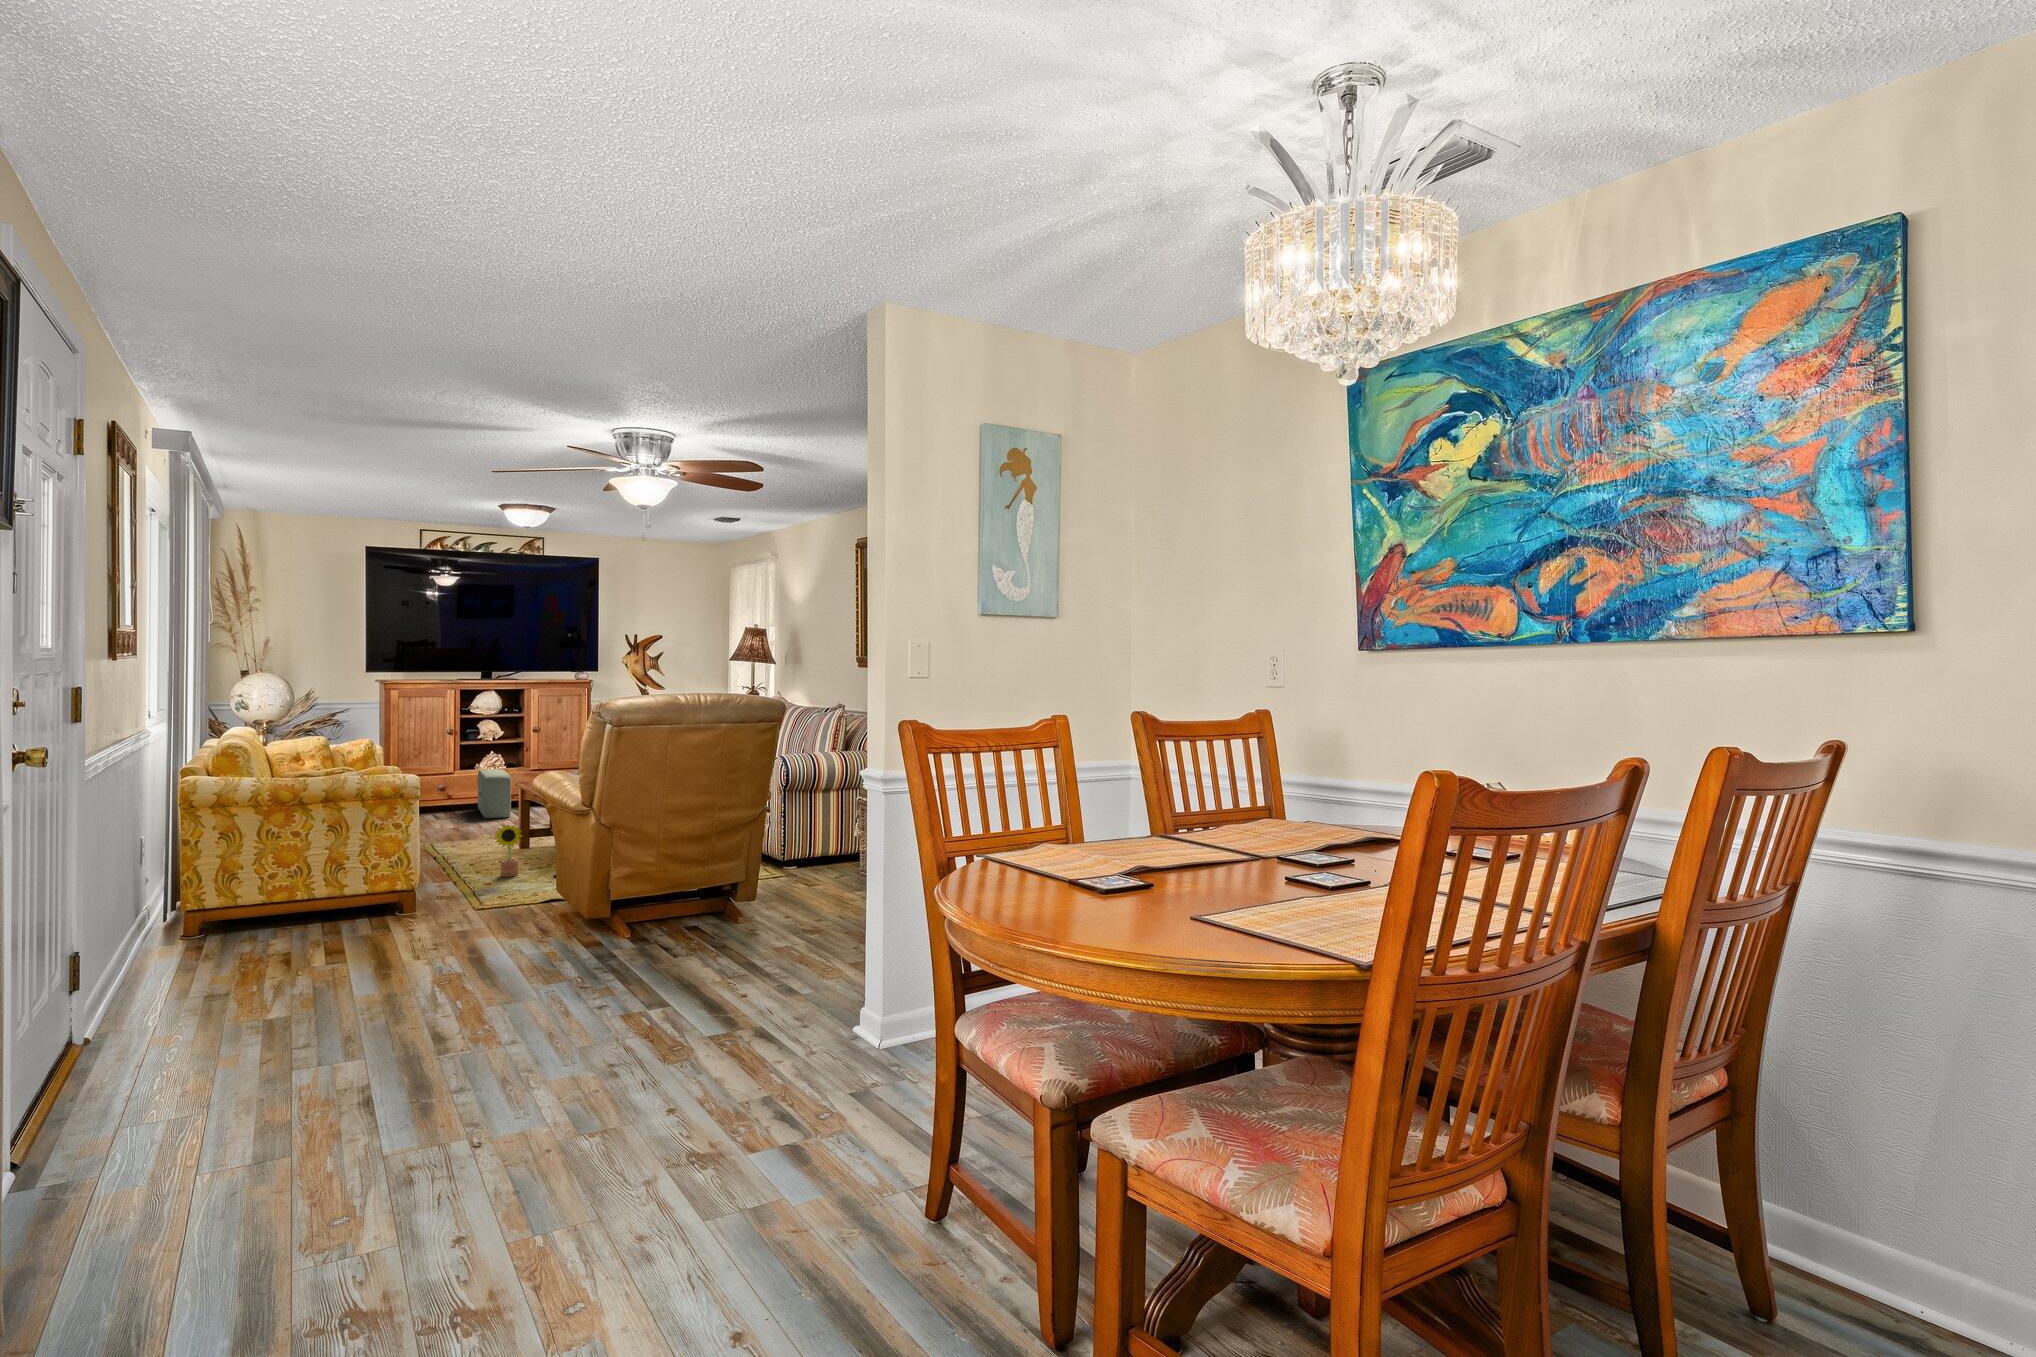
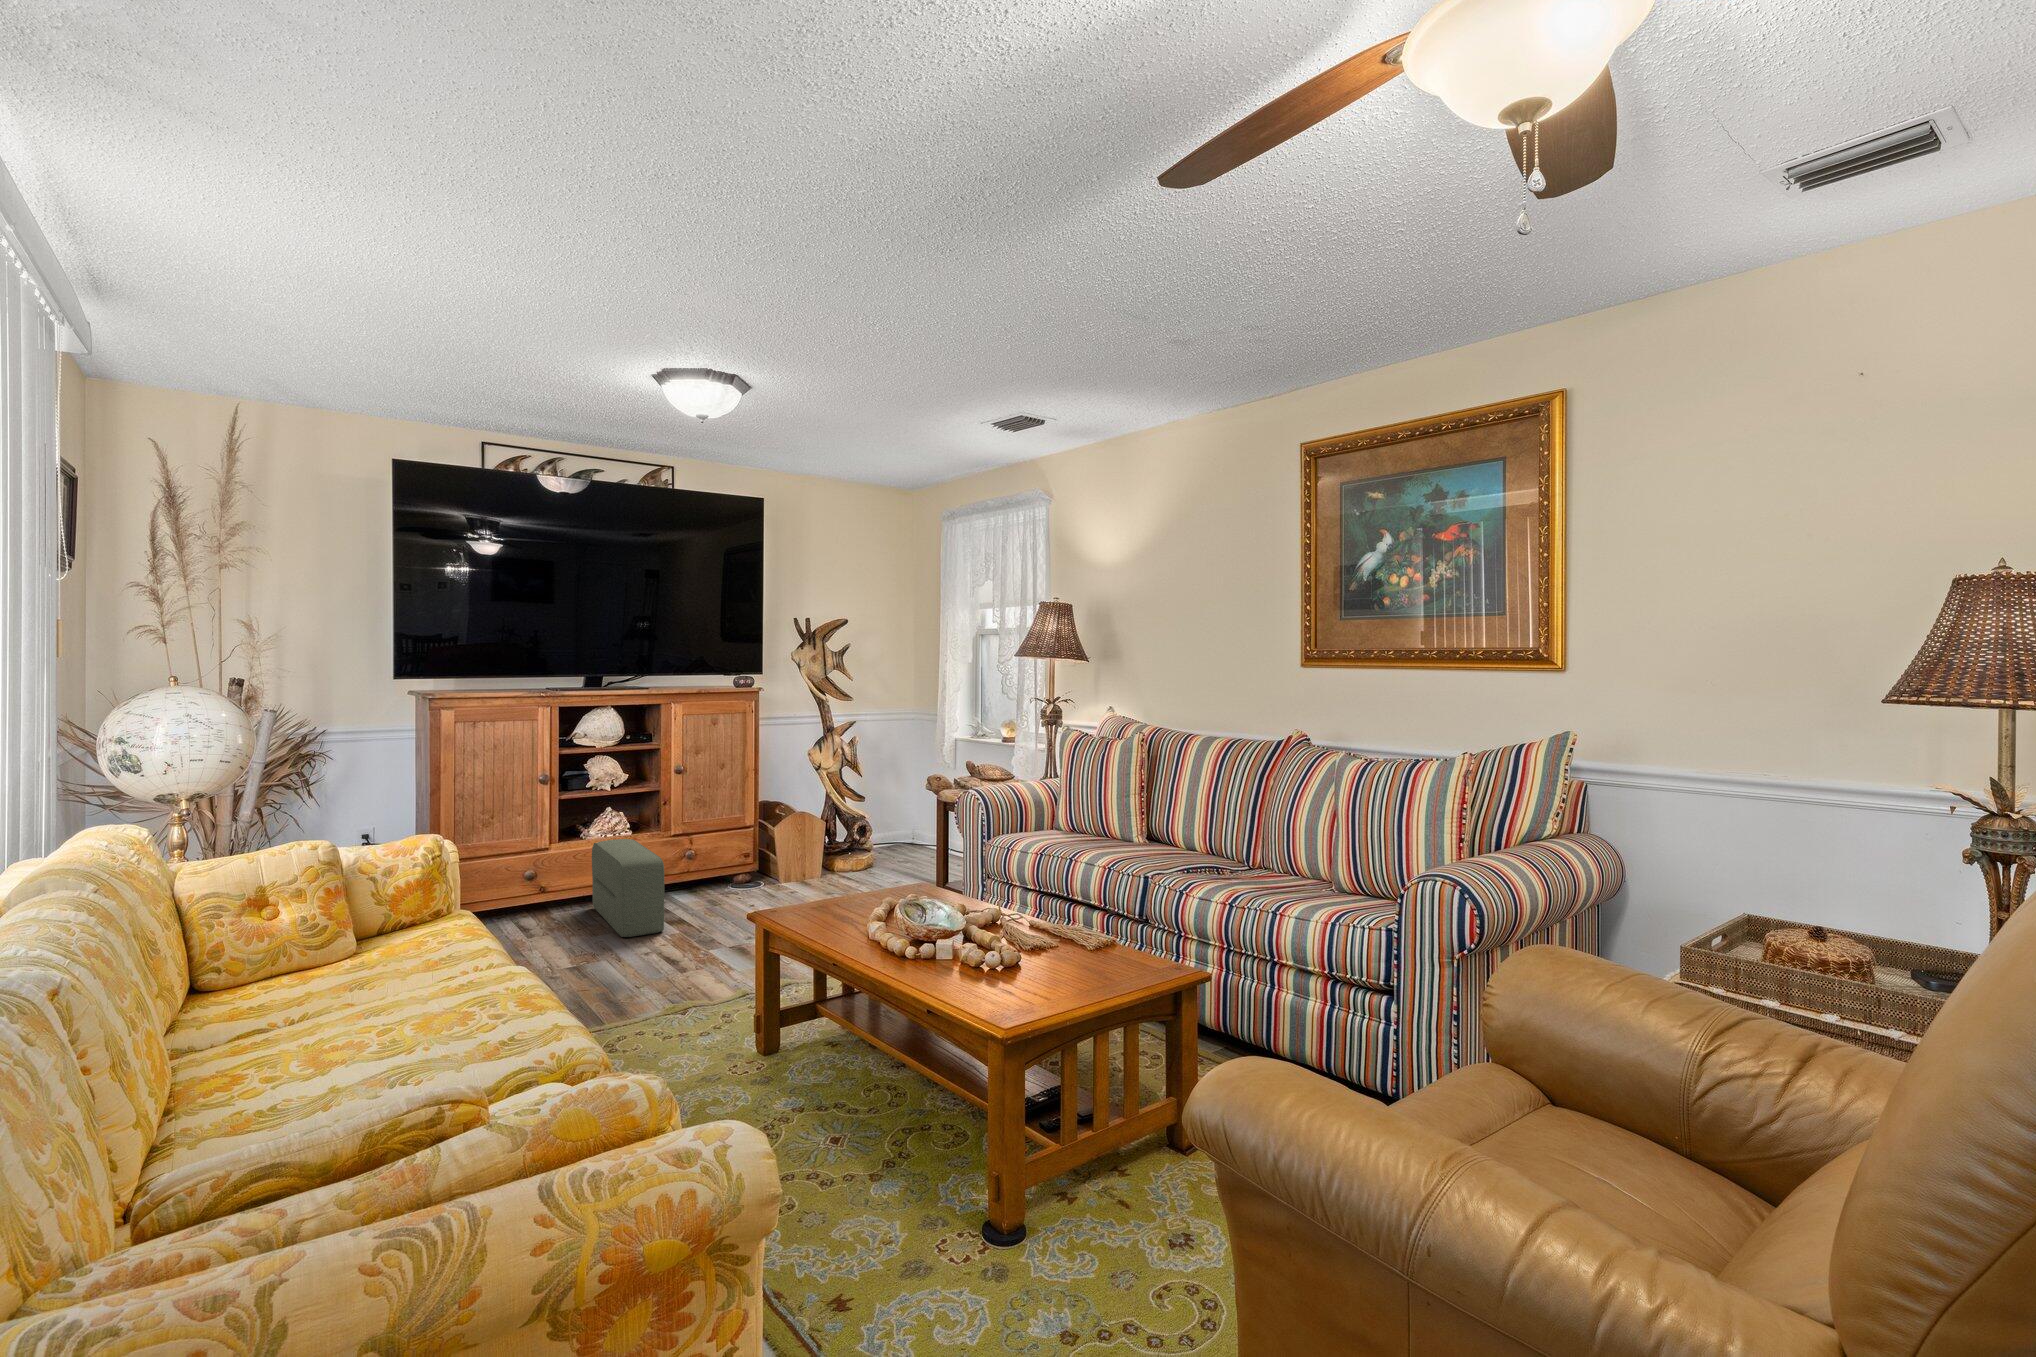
decorative plant: present [494,825,522,877] -> none [834,1110,907,1247]

